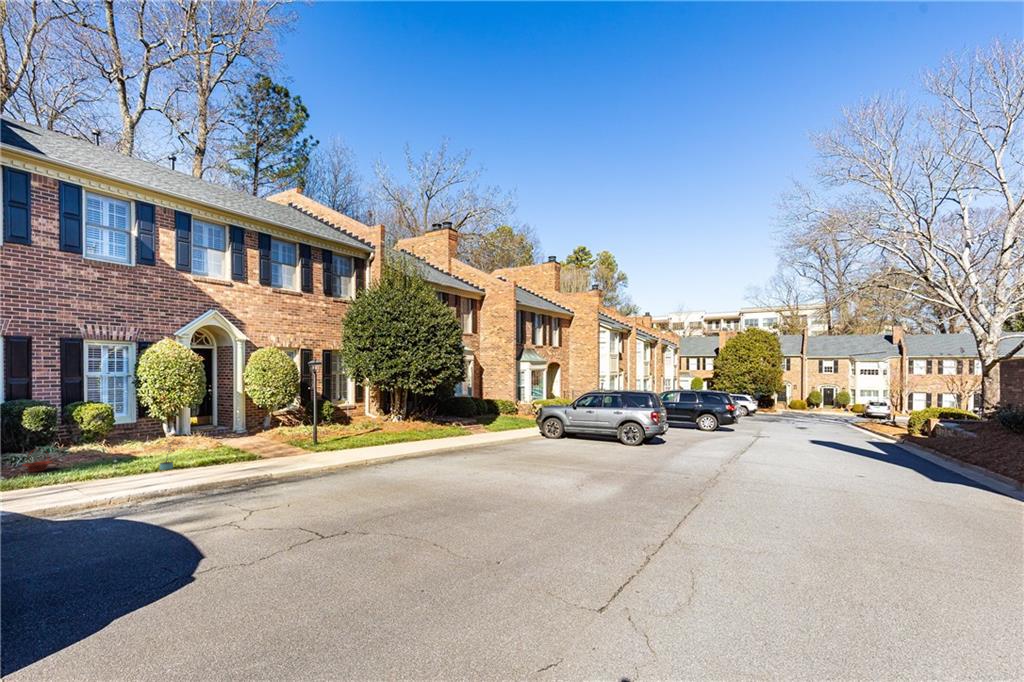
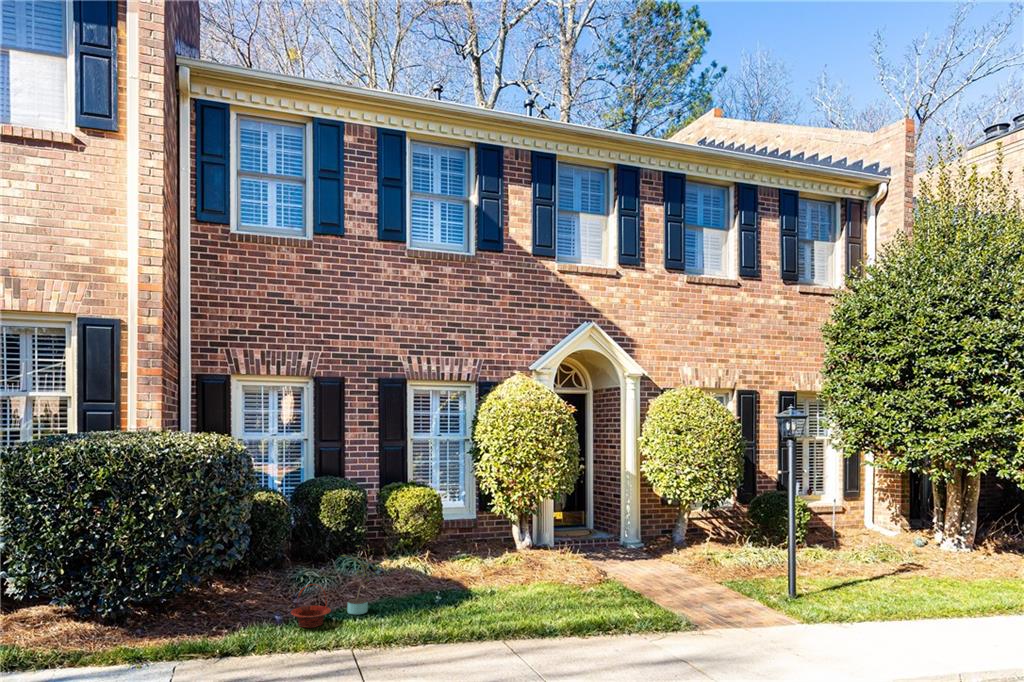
potted plant: present [160,443,180,470] -> present [340,545,378,614]

